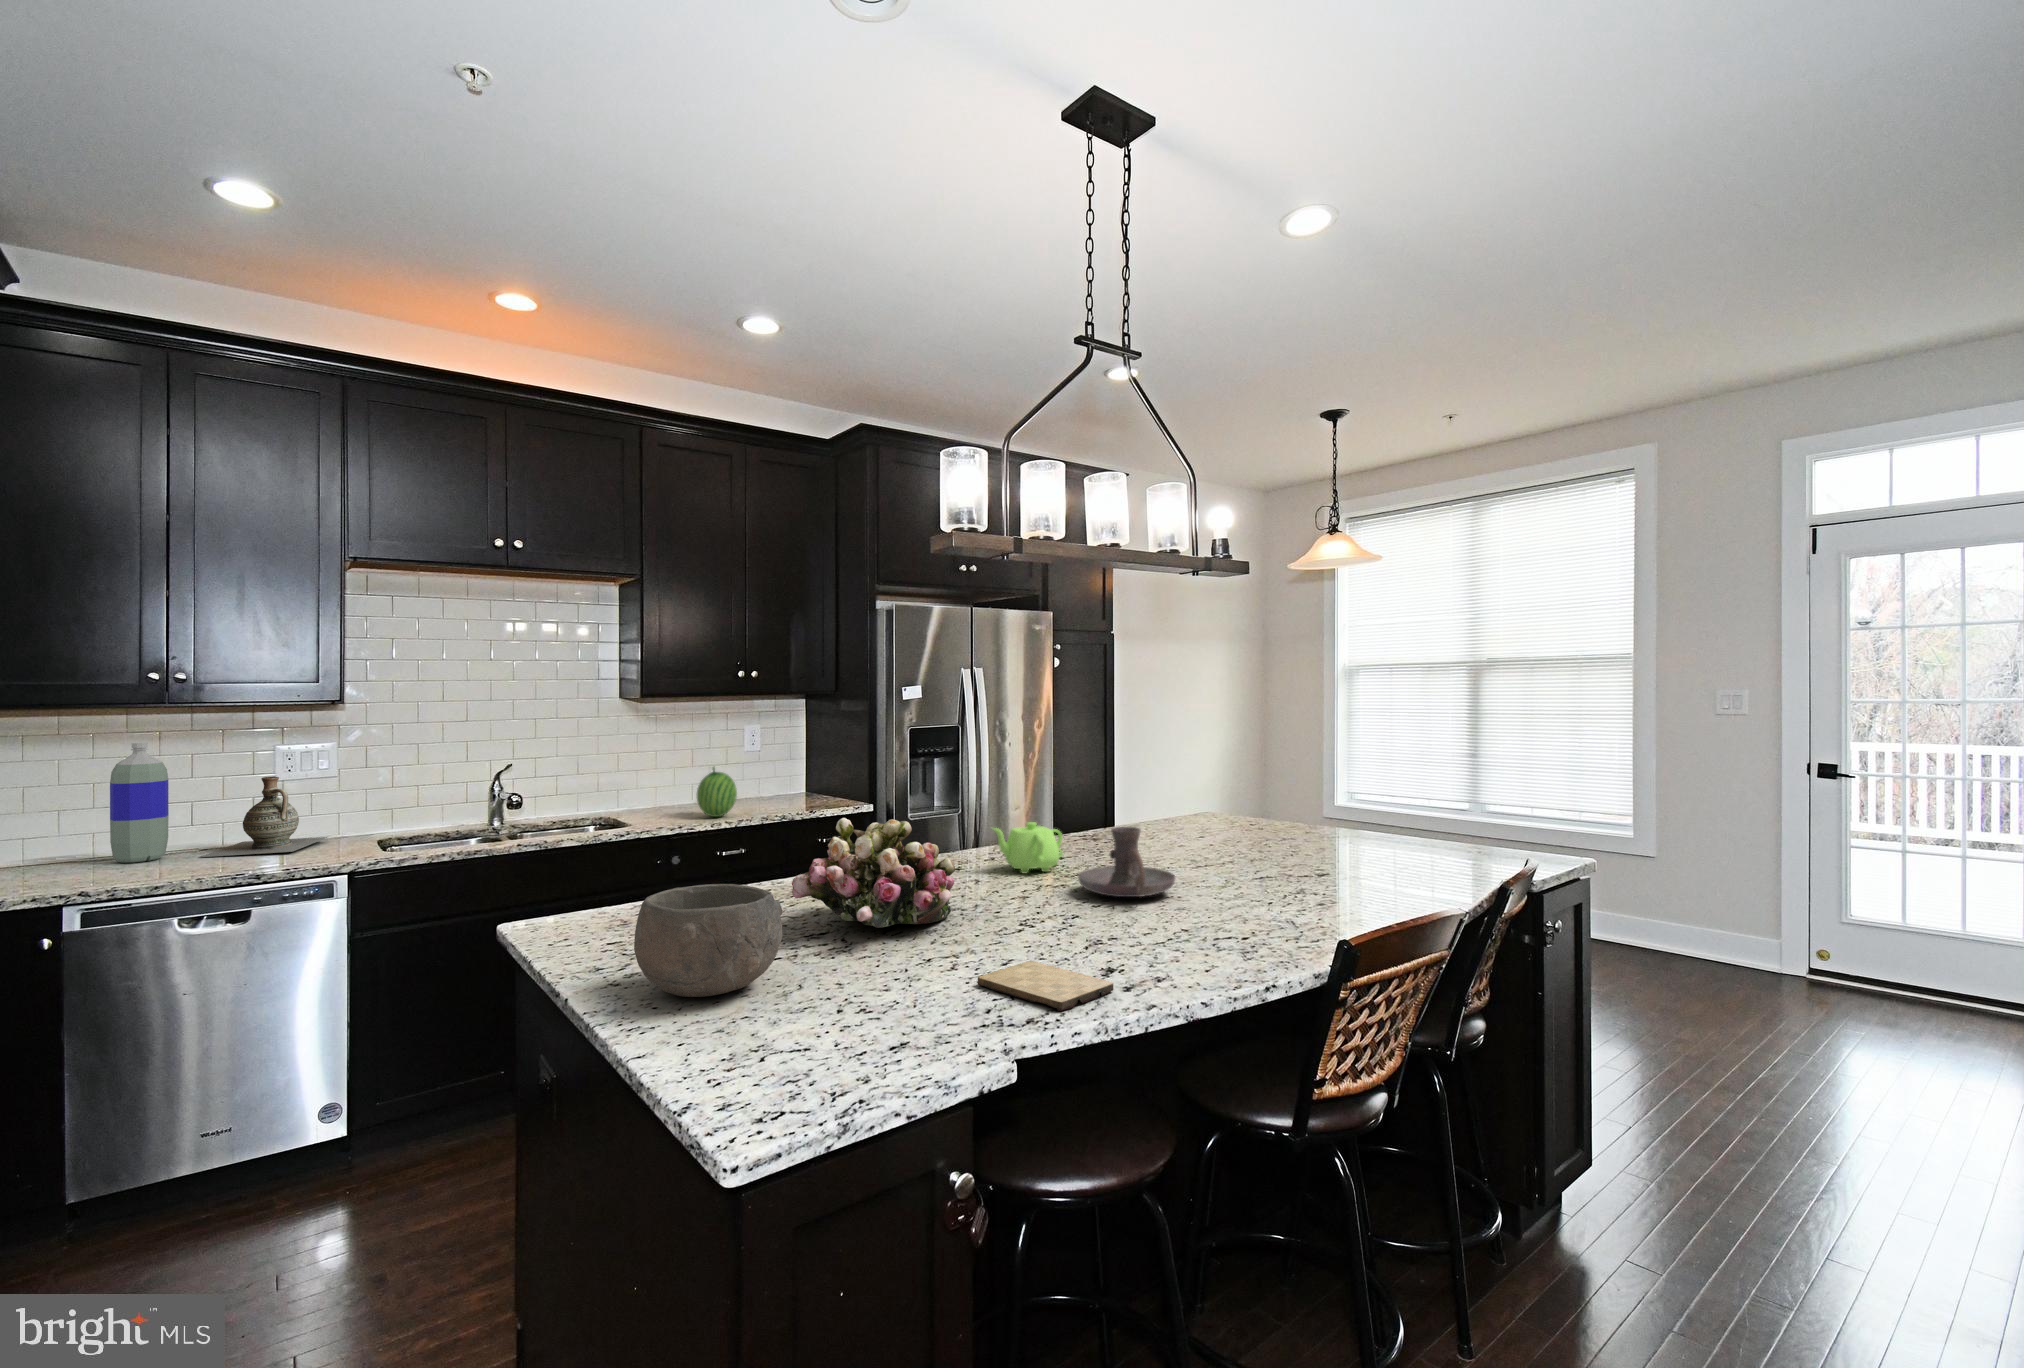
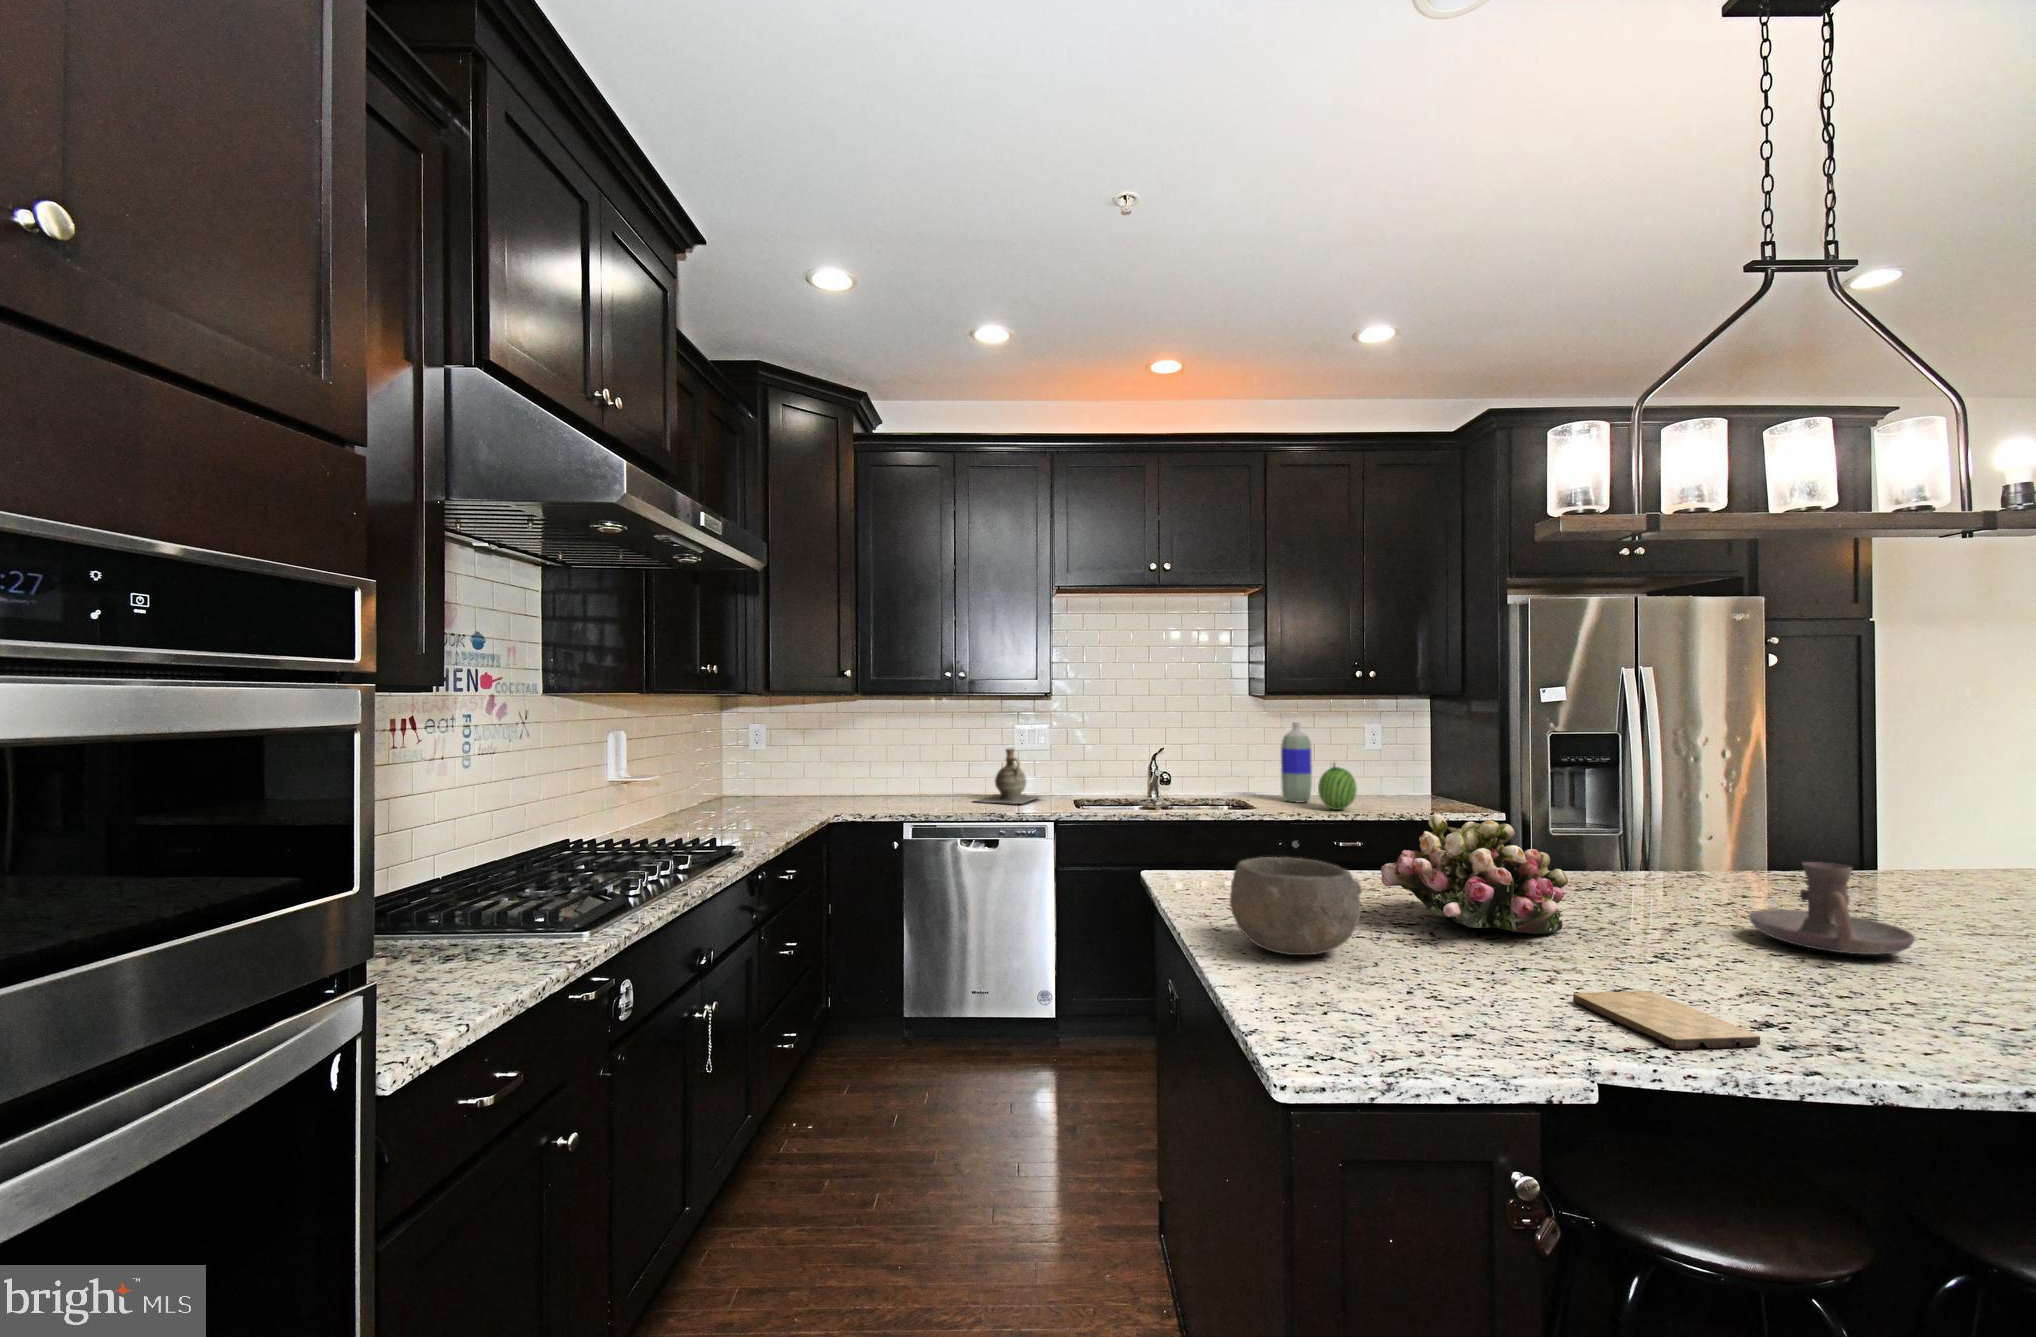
bottle: present [110,743,169,863] -> present [1281,722,1312,803]
teapot: present [993,822,1063,873] -> none [1630,845,1737,907]

